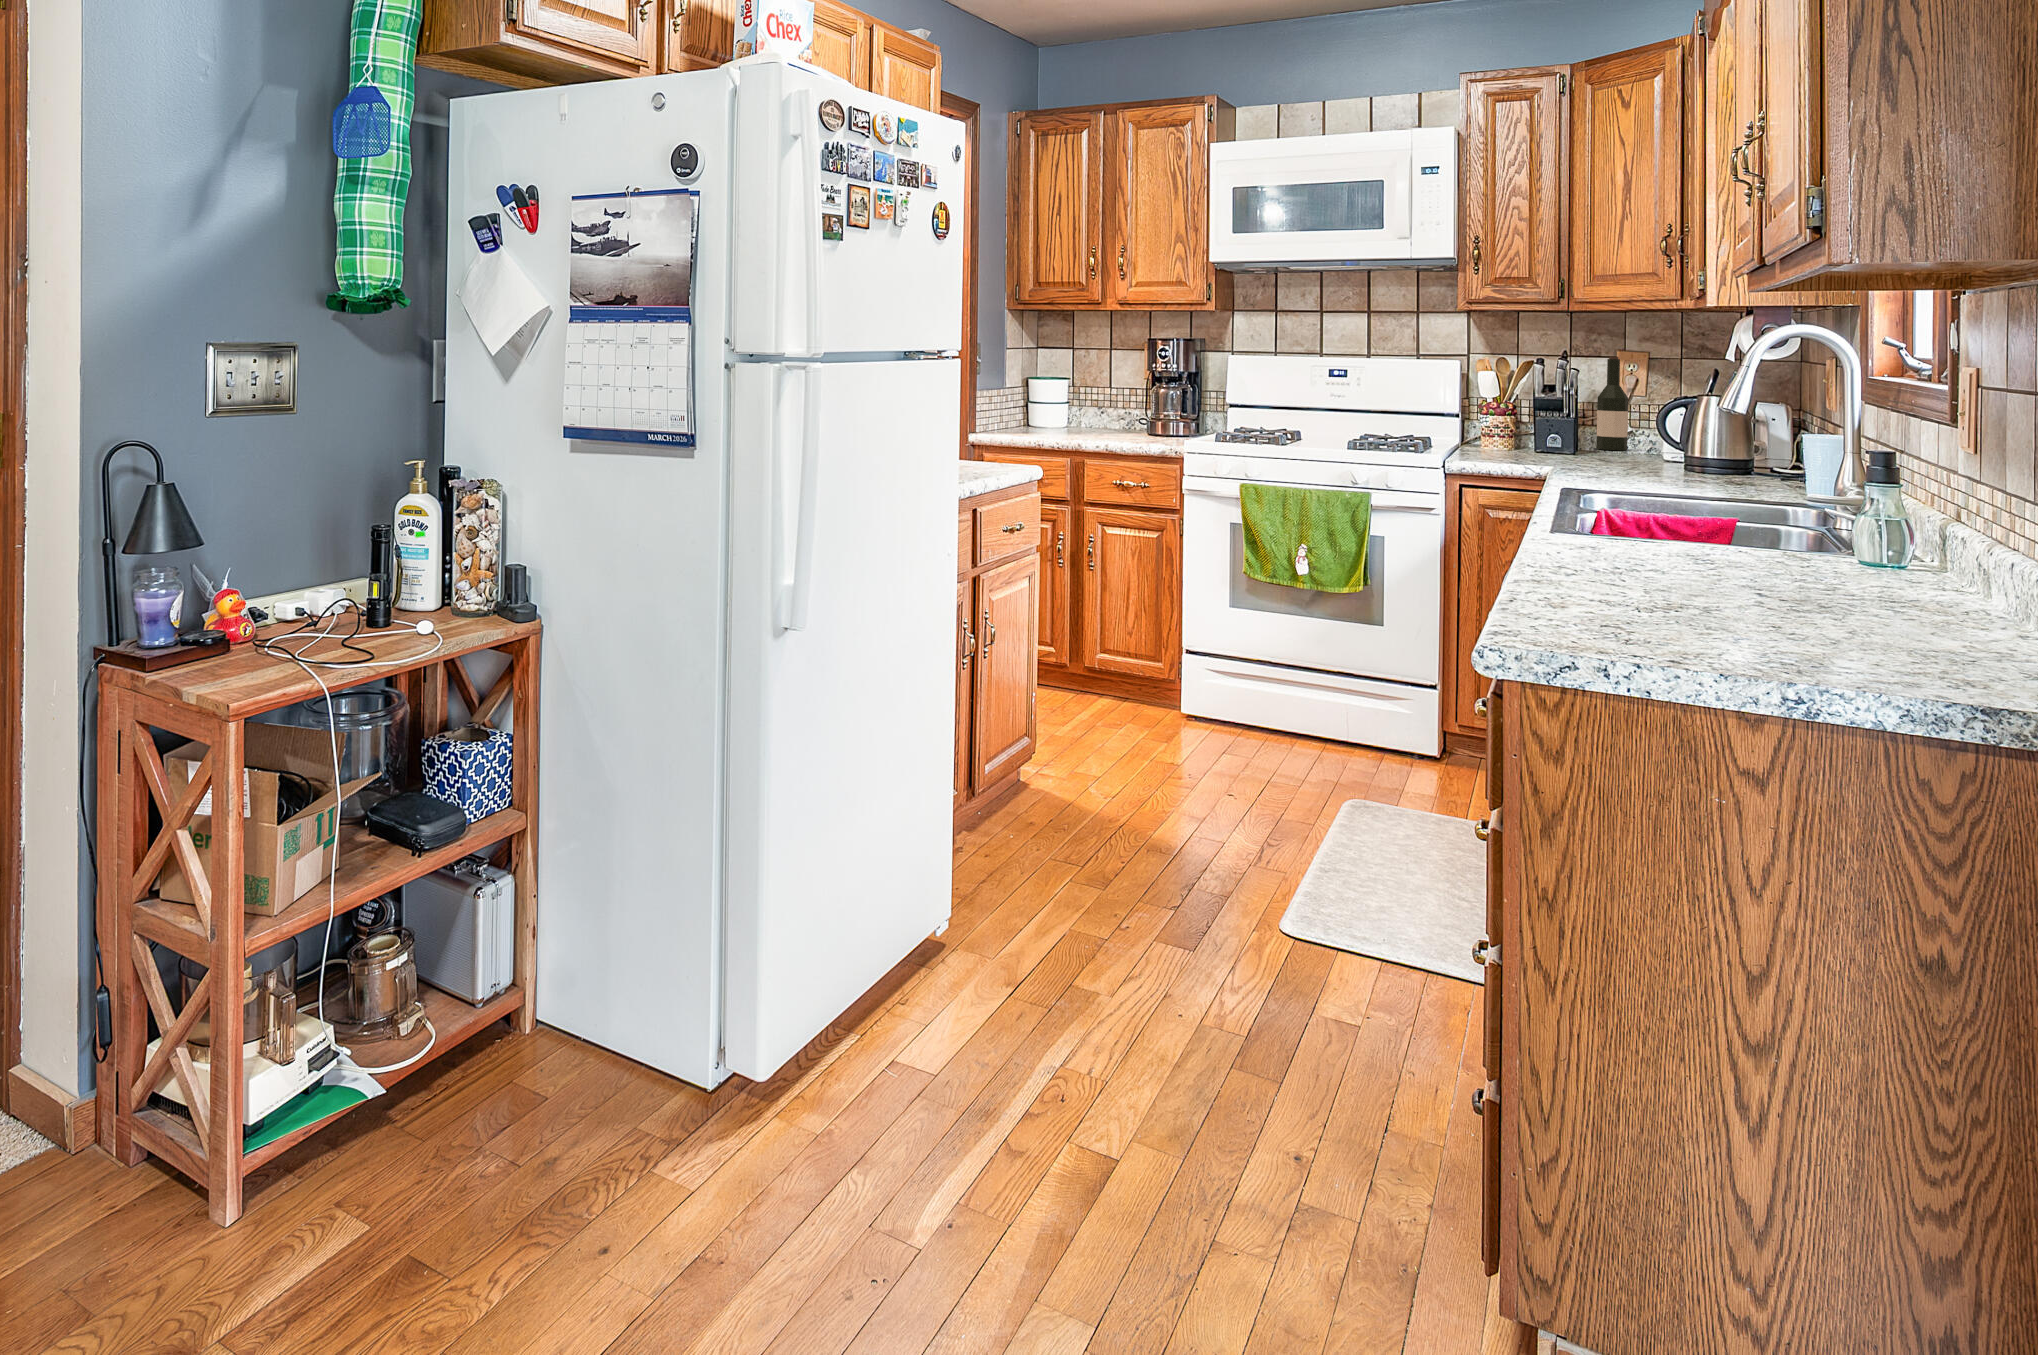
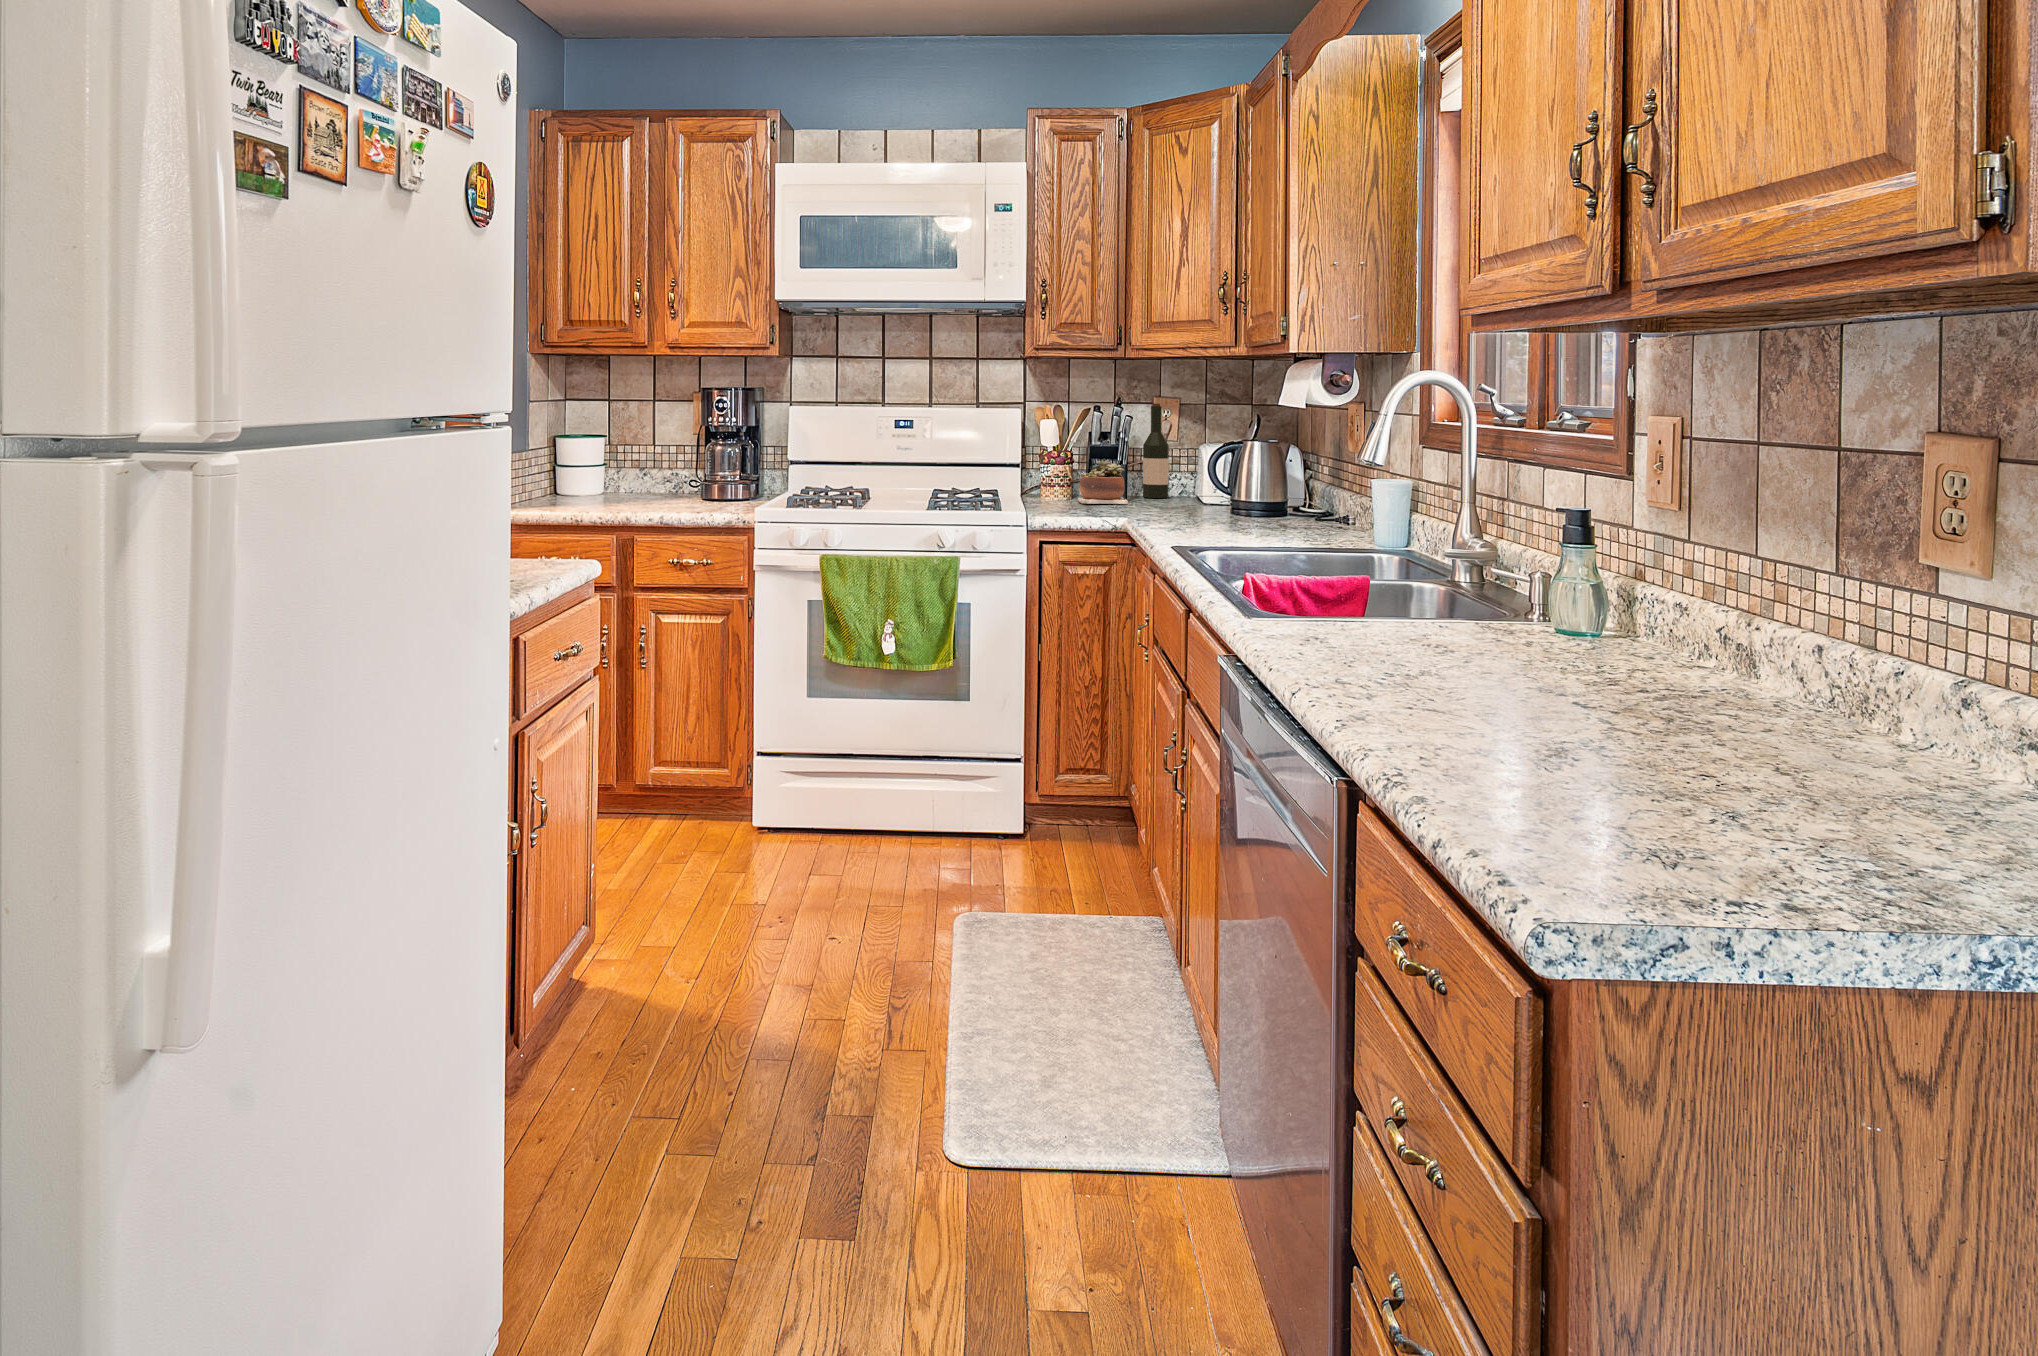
succulent plant: none [1518,411,1572,453] -> present [1078,460,1128,504]

